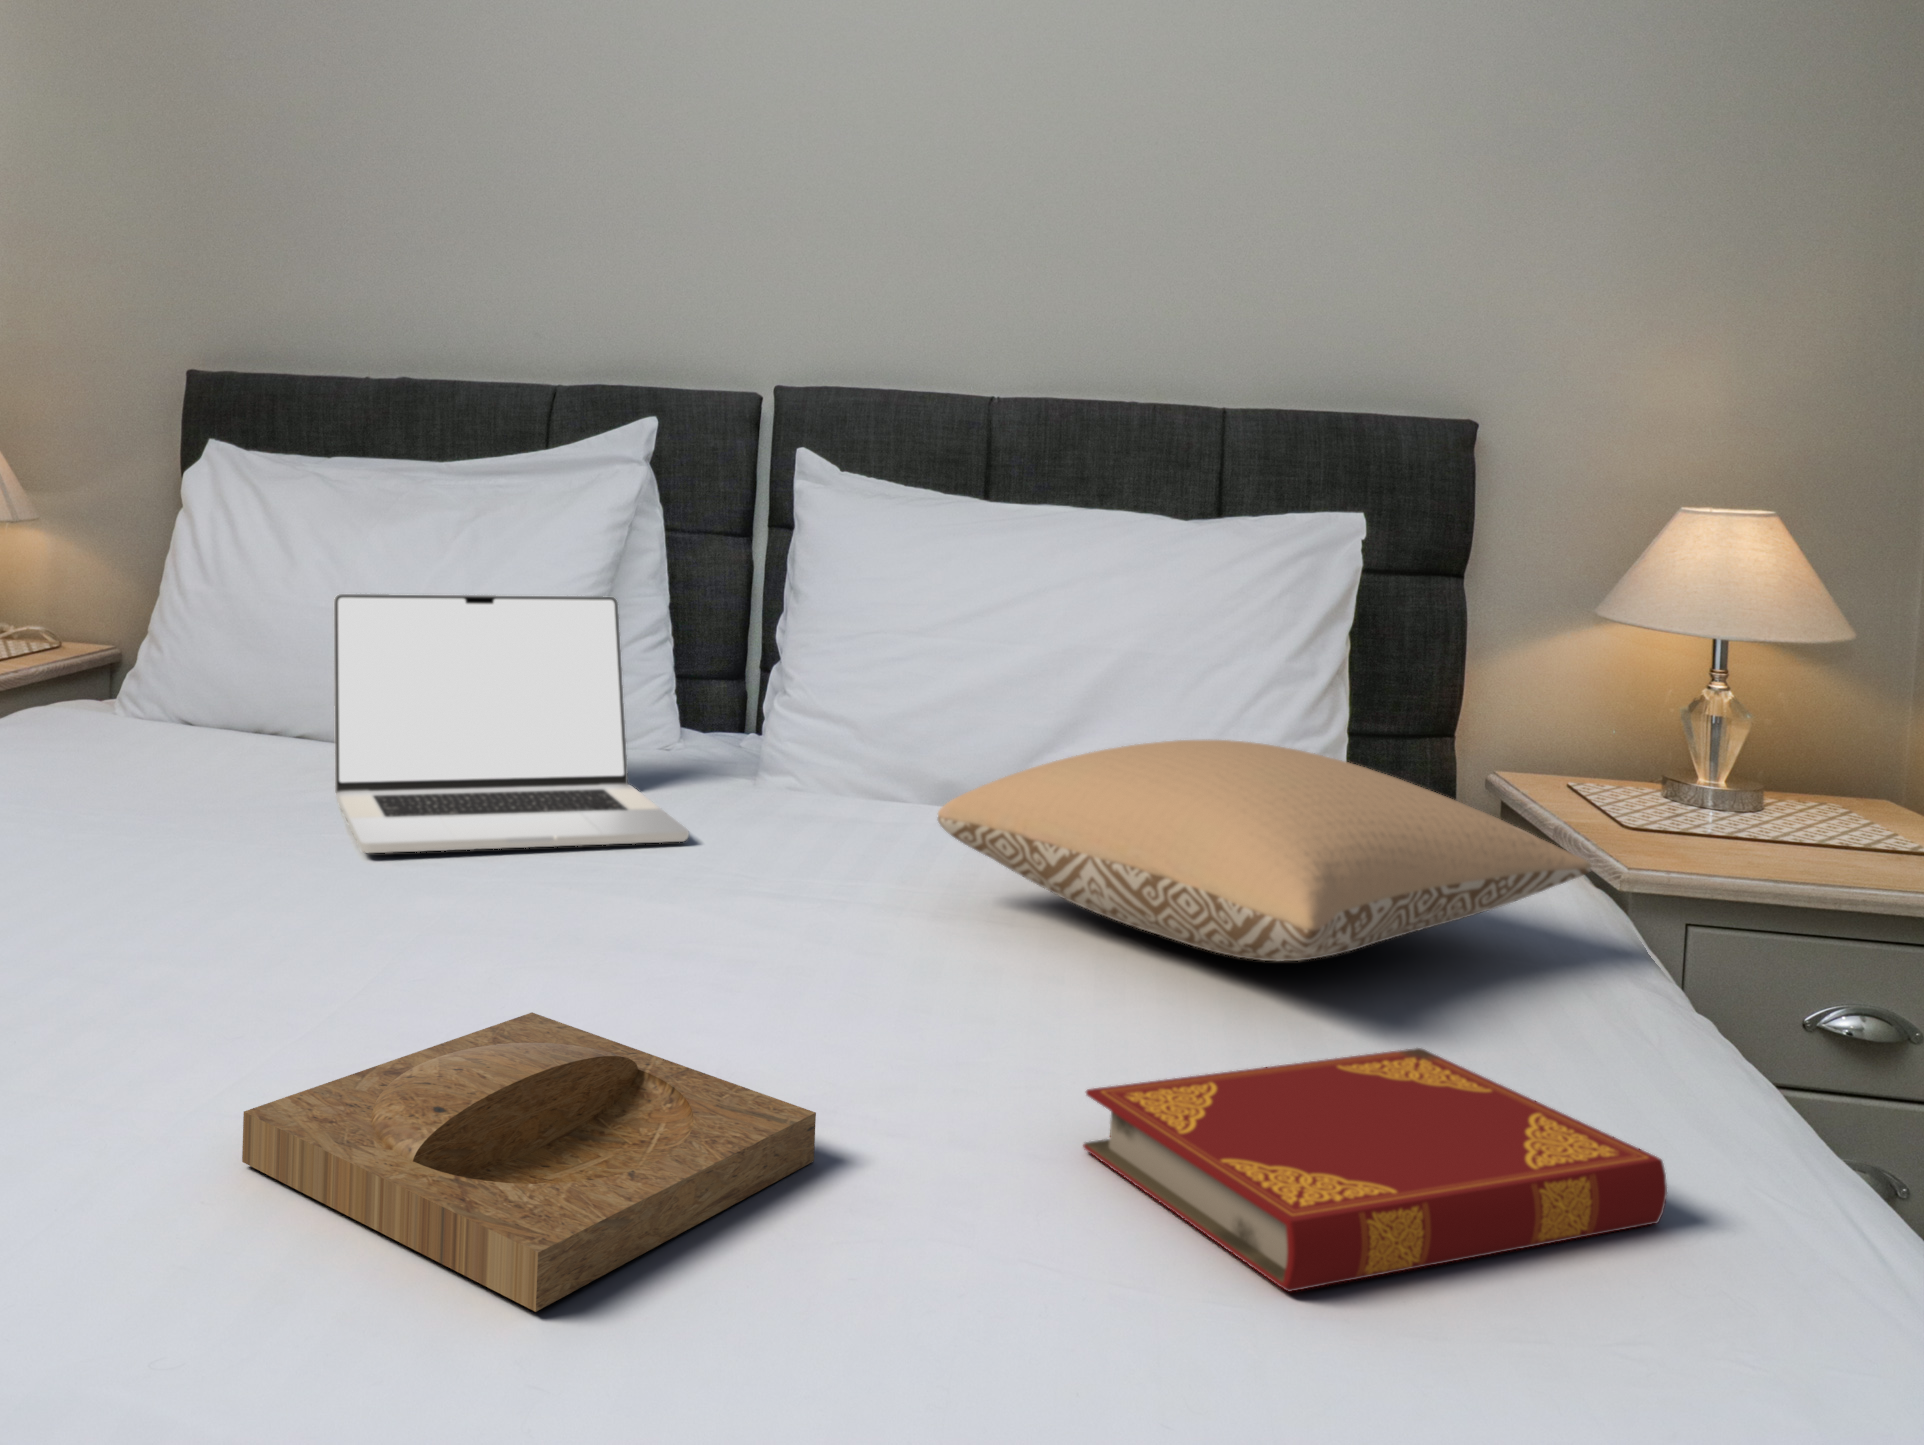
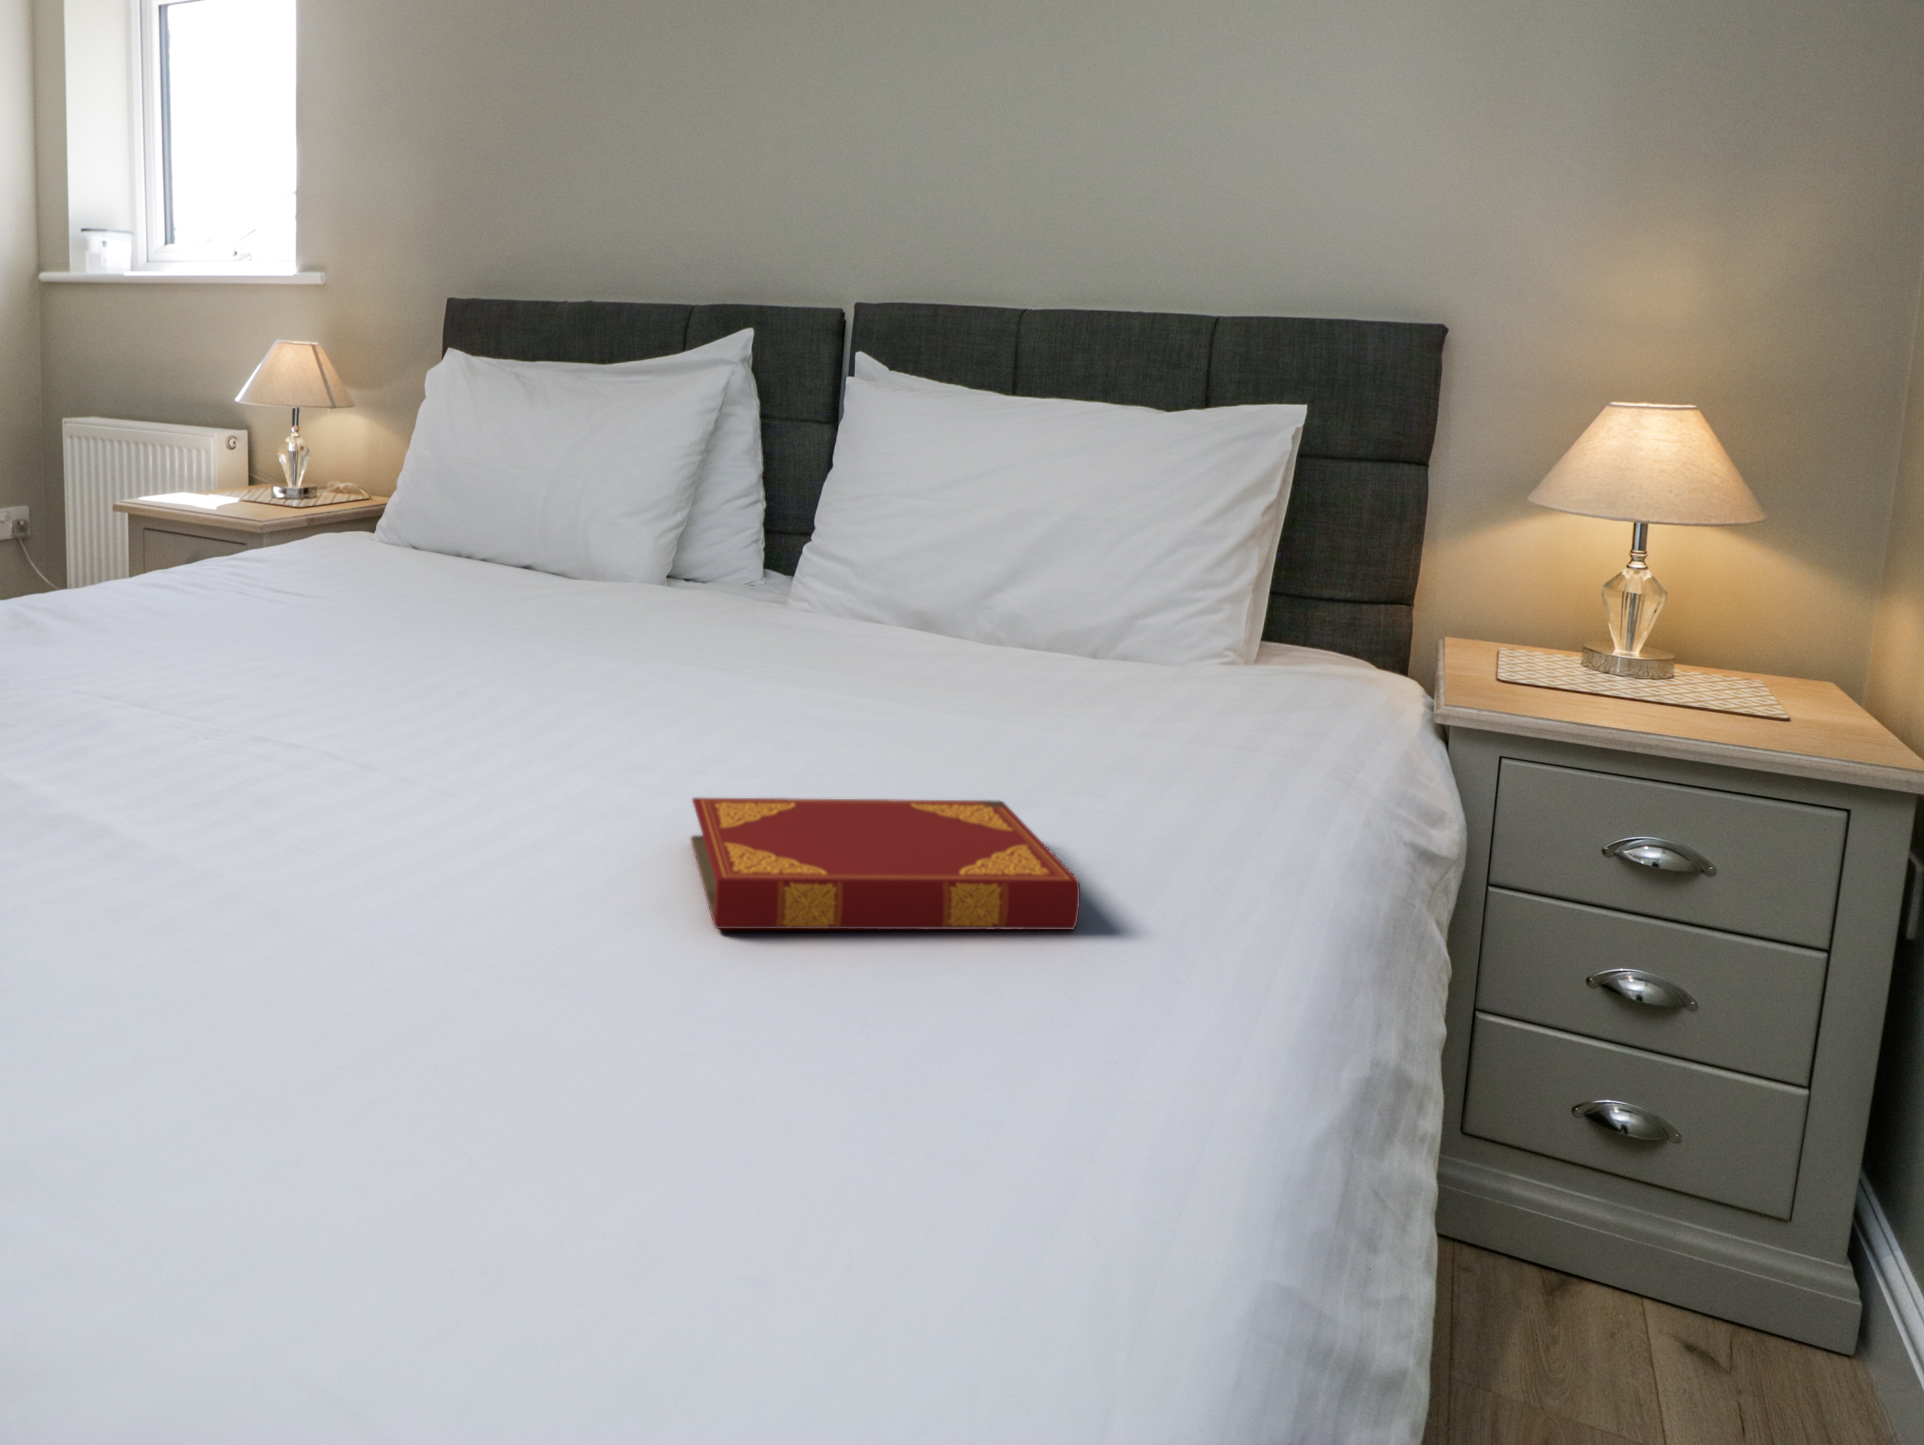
laptop: present [334,594,689,853] -> none [418,455,666,642]
pillow: present [938,740,1591,961] -> none [797,579,1304,745]
tray: present [242,1012,816,1312] -> none [141,725,497,878]

